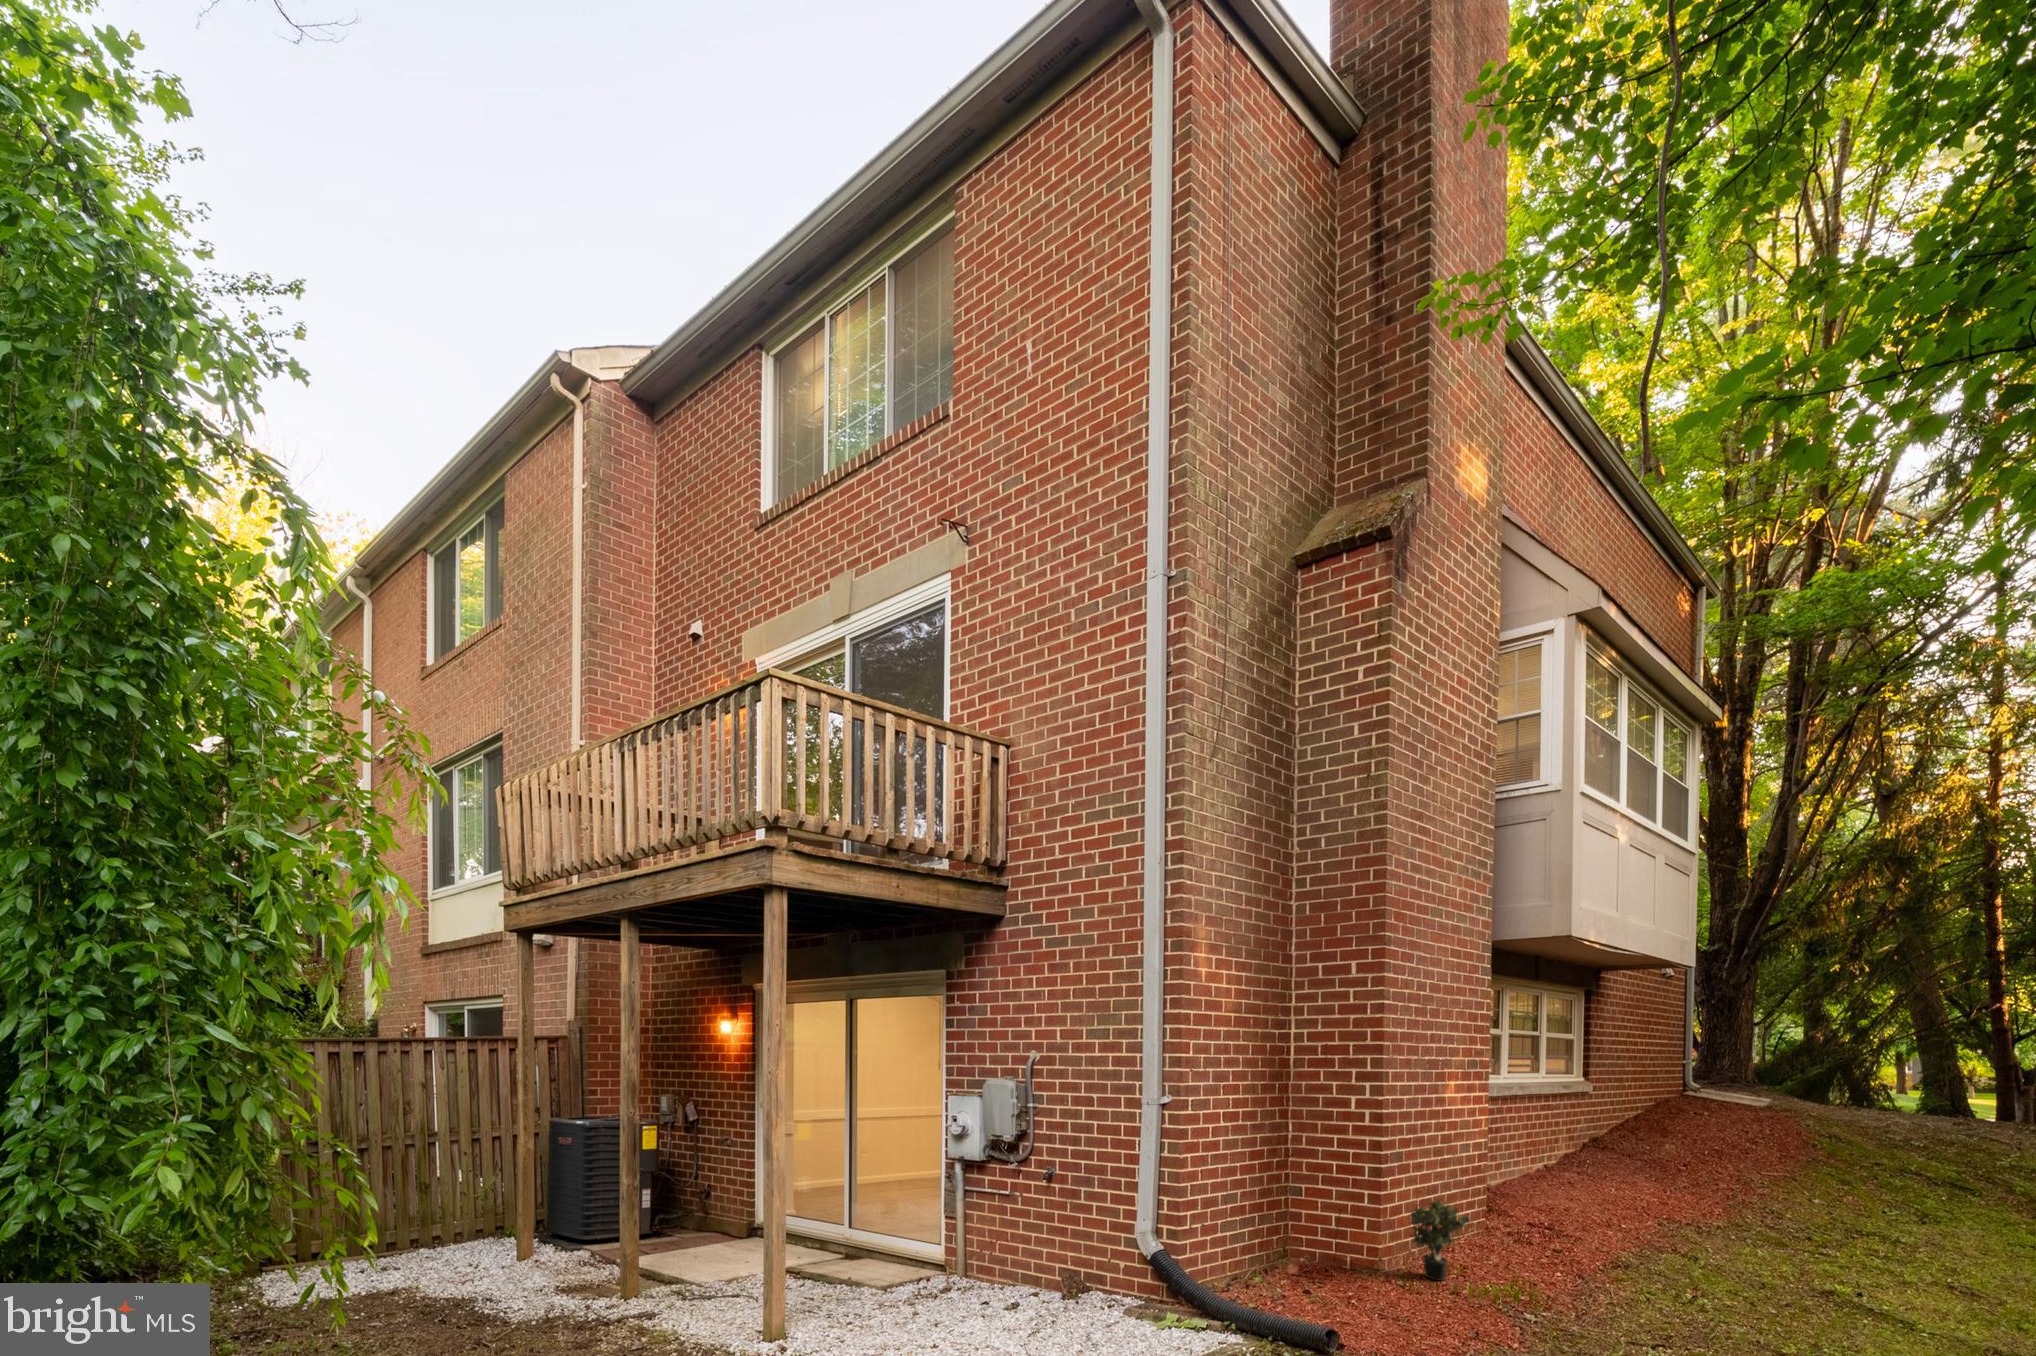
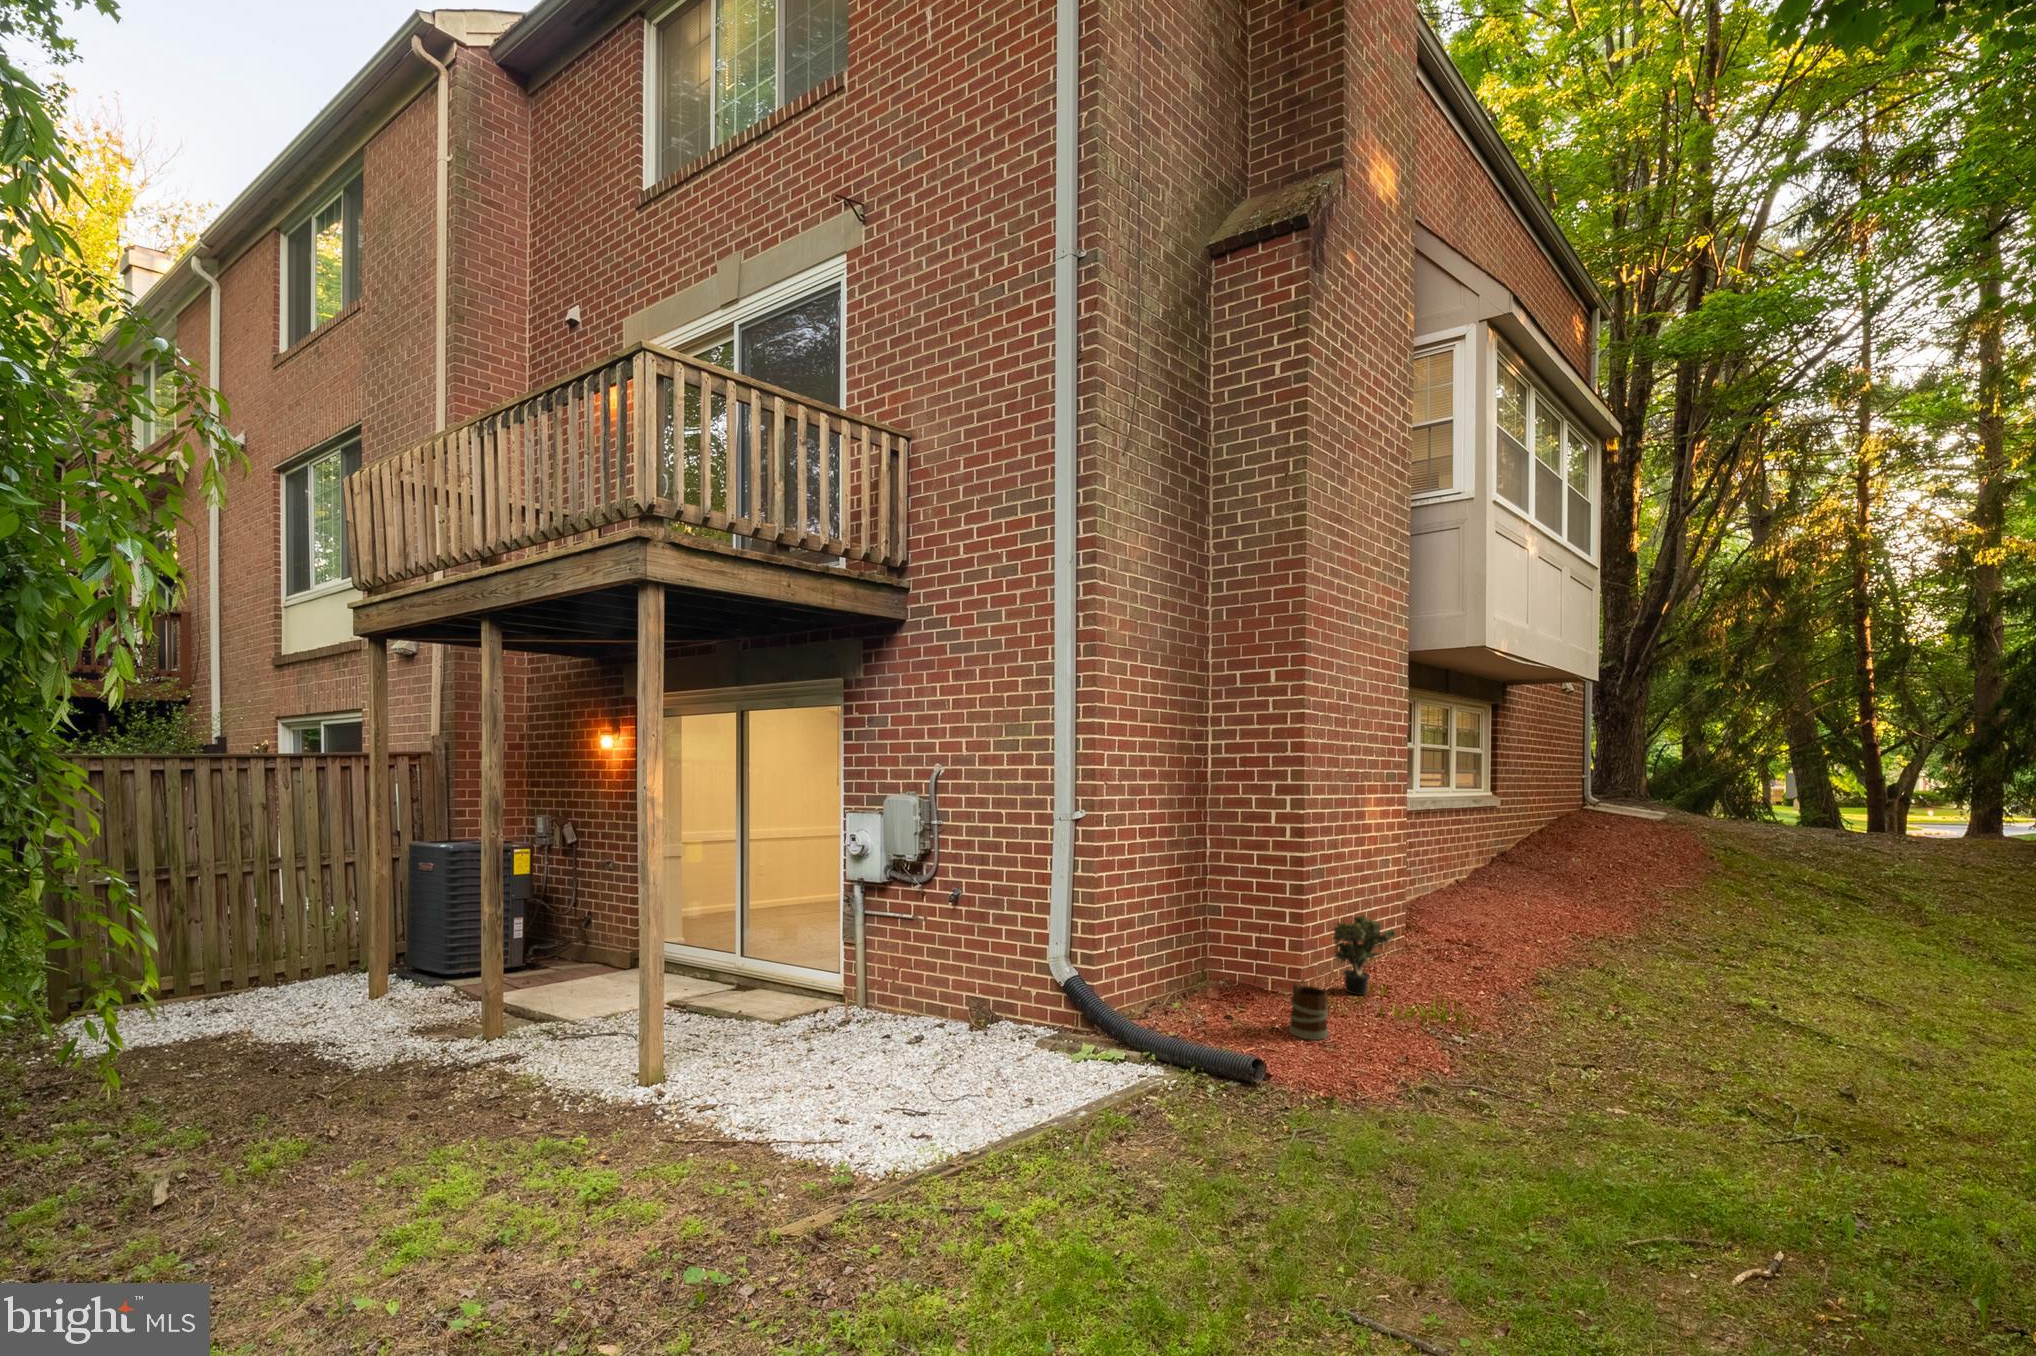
wooden bucket: none [1361,1248,1398,1321] -> present [1289,966,1329,1040]

